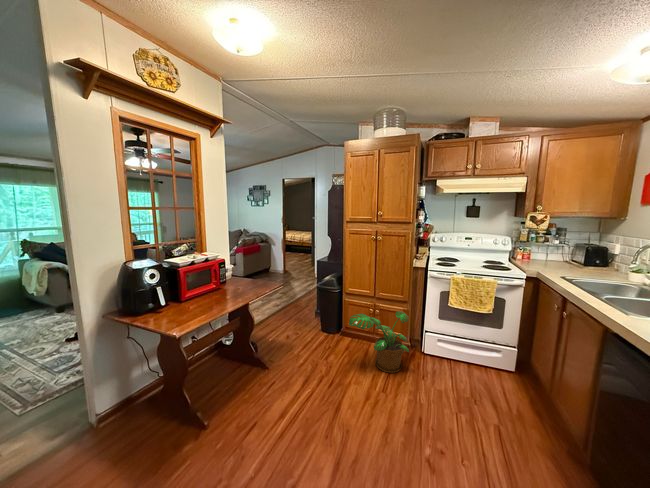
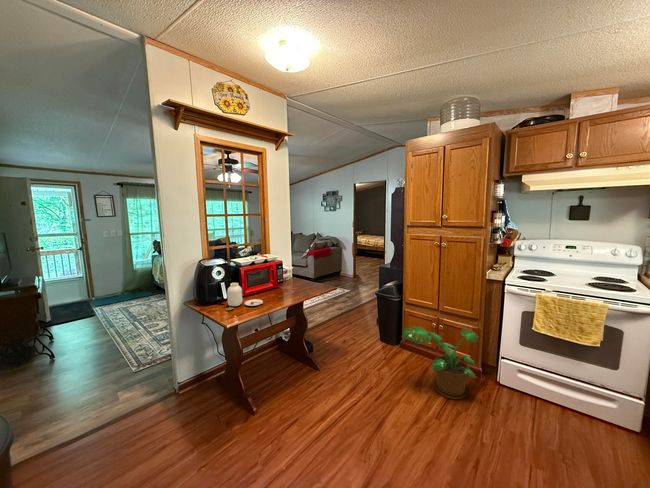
jar: none [166,287,212,319] -> present [226,283,263,310]

